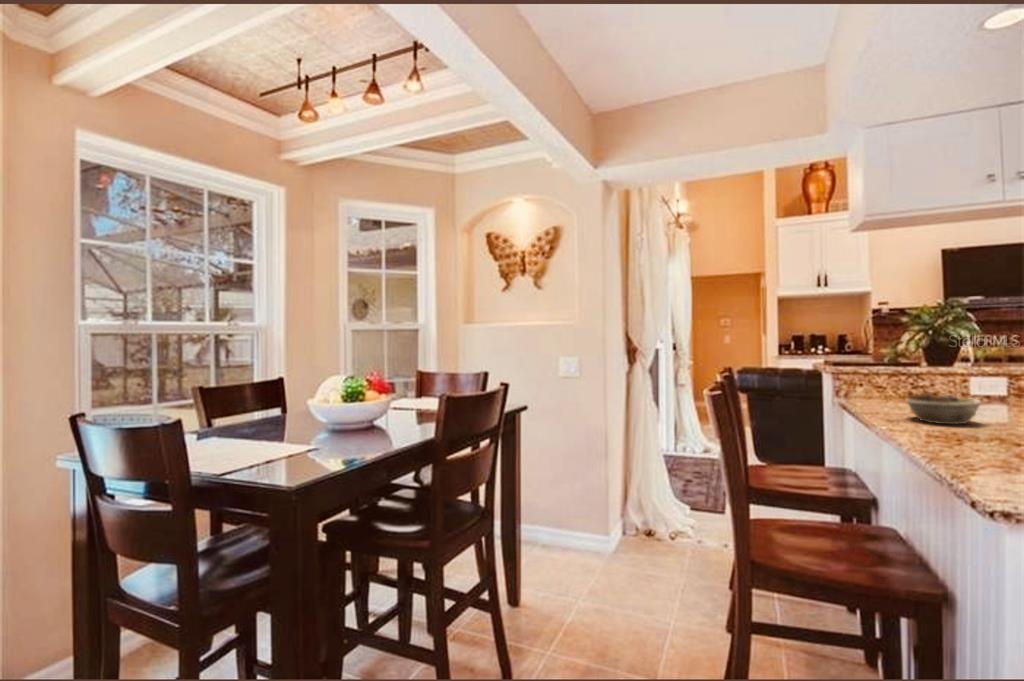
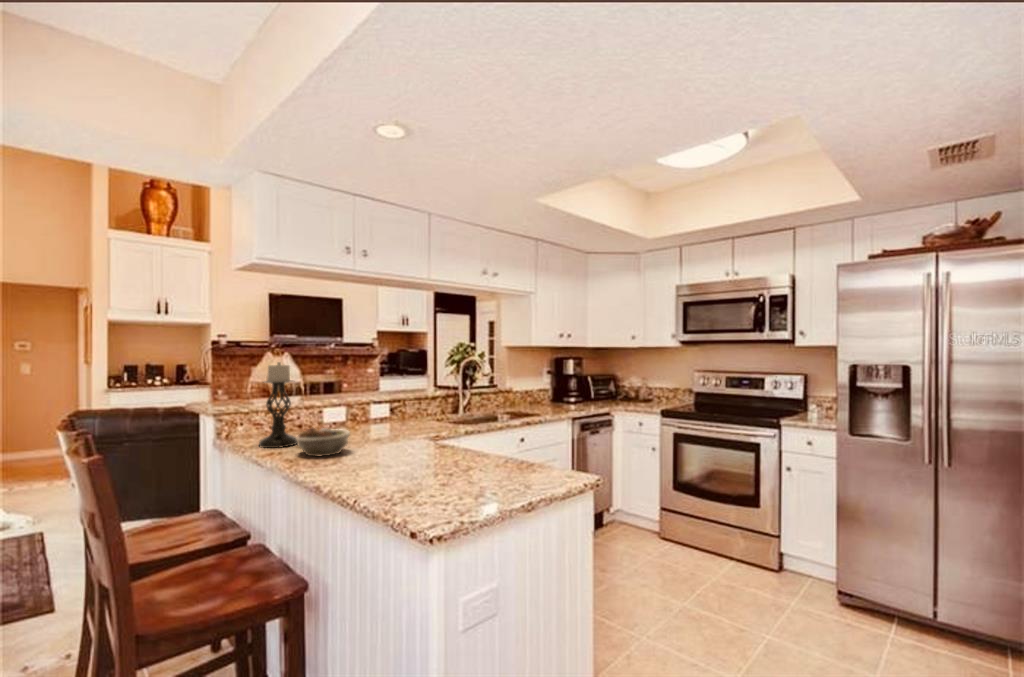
candle holder: none [873,321,920,410] -> present [259,362,298,448]

